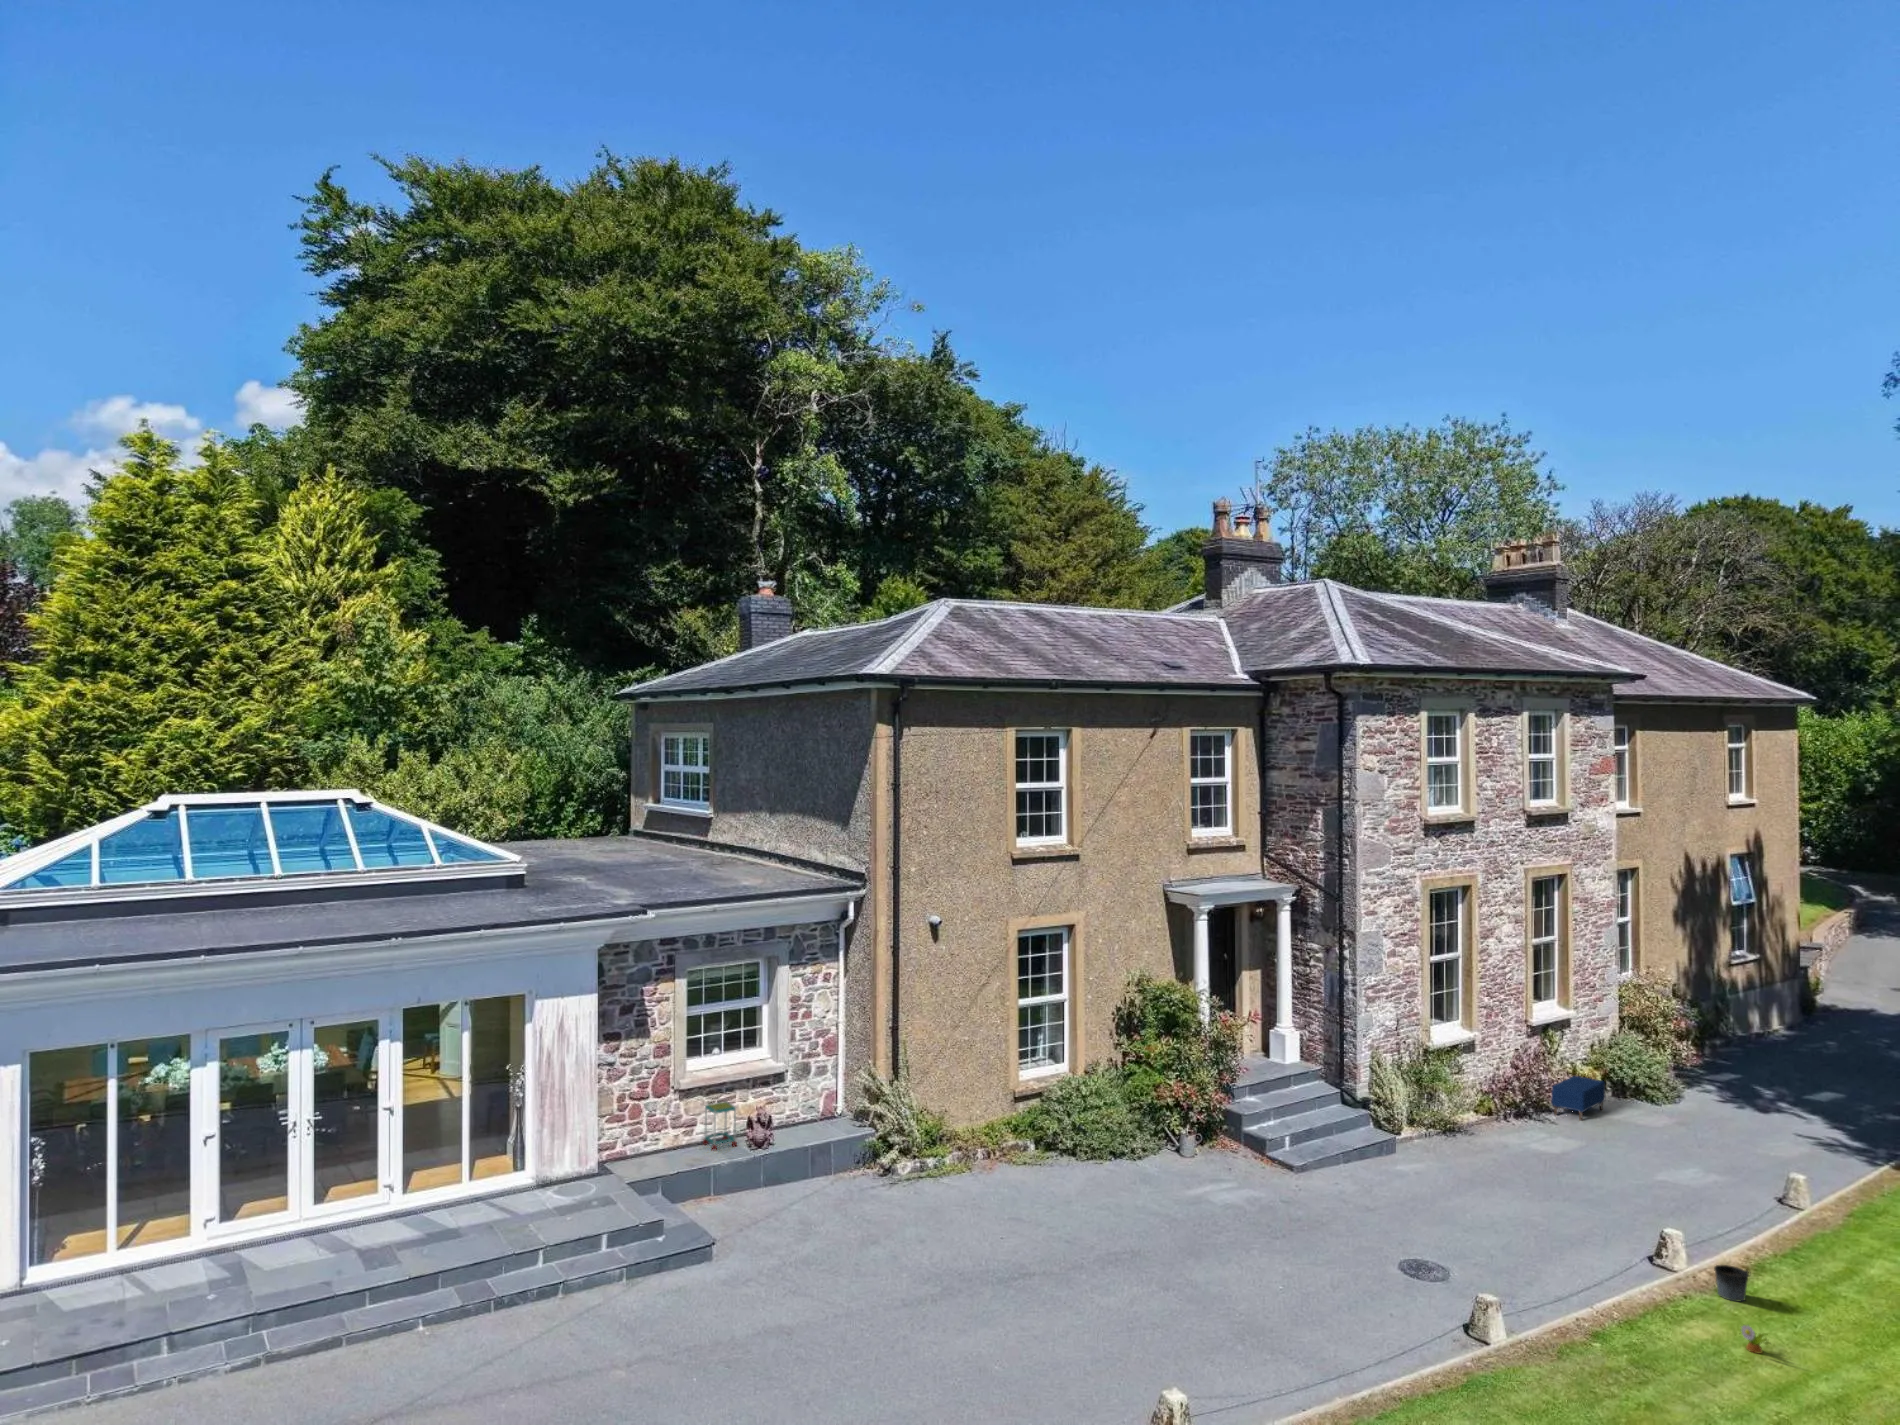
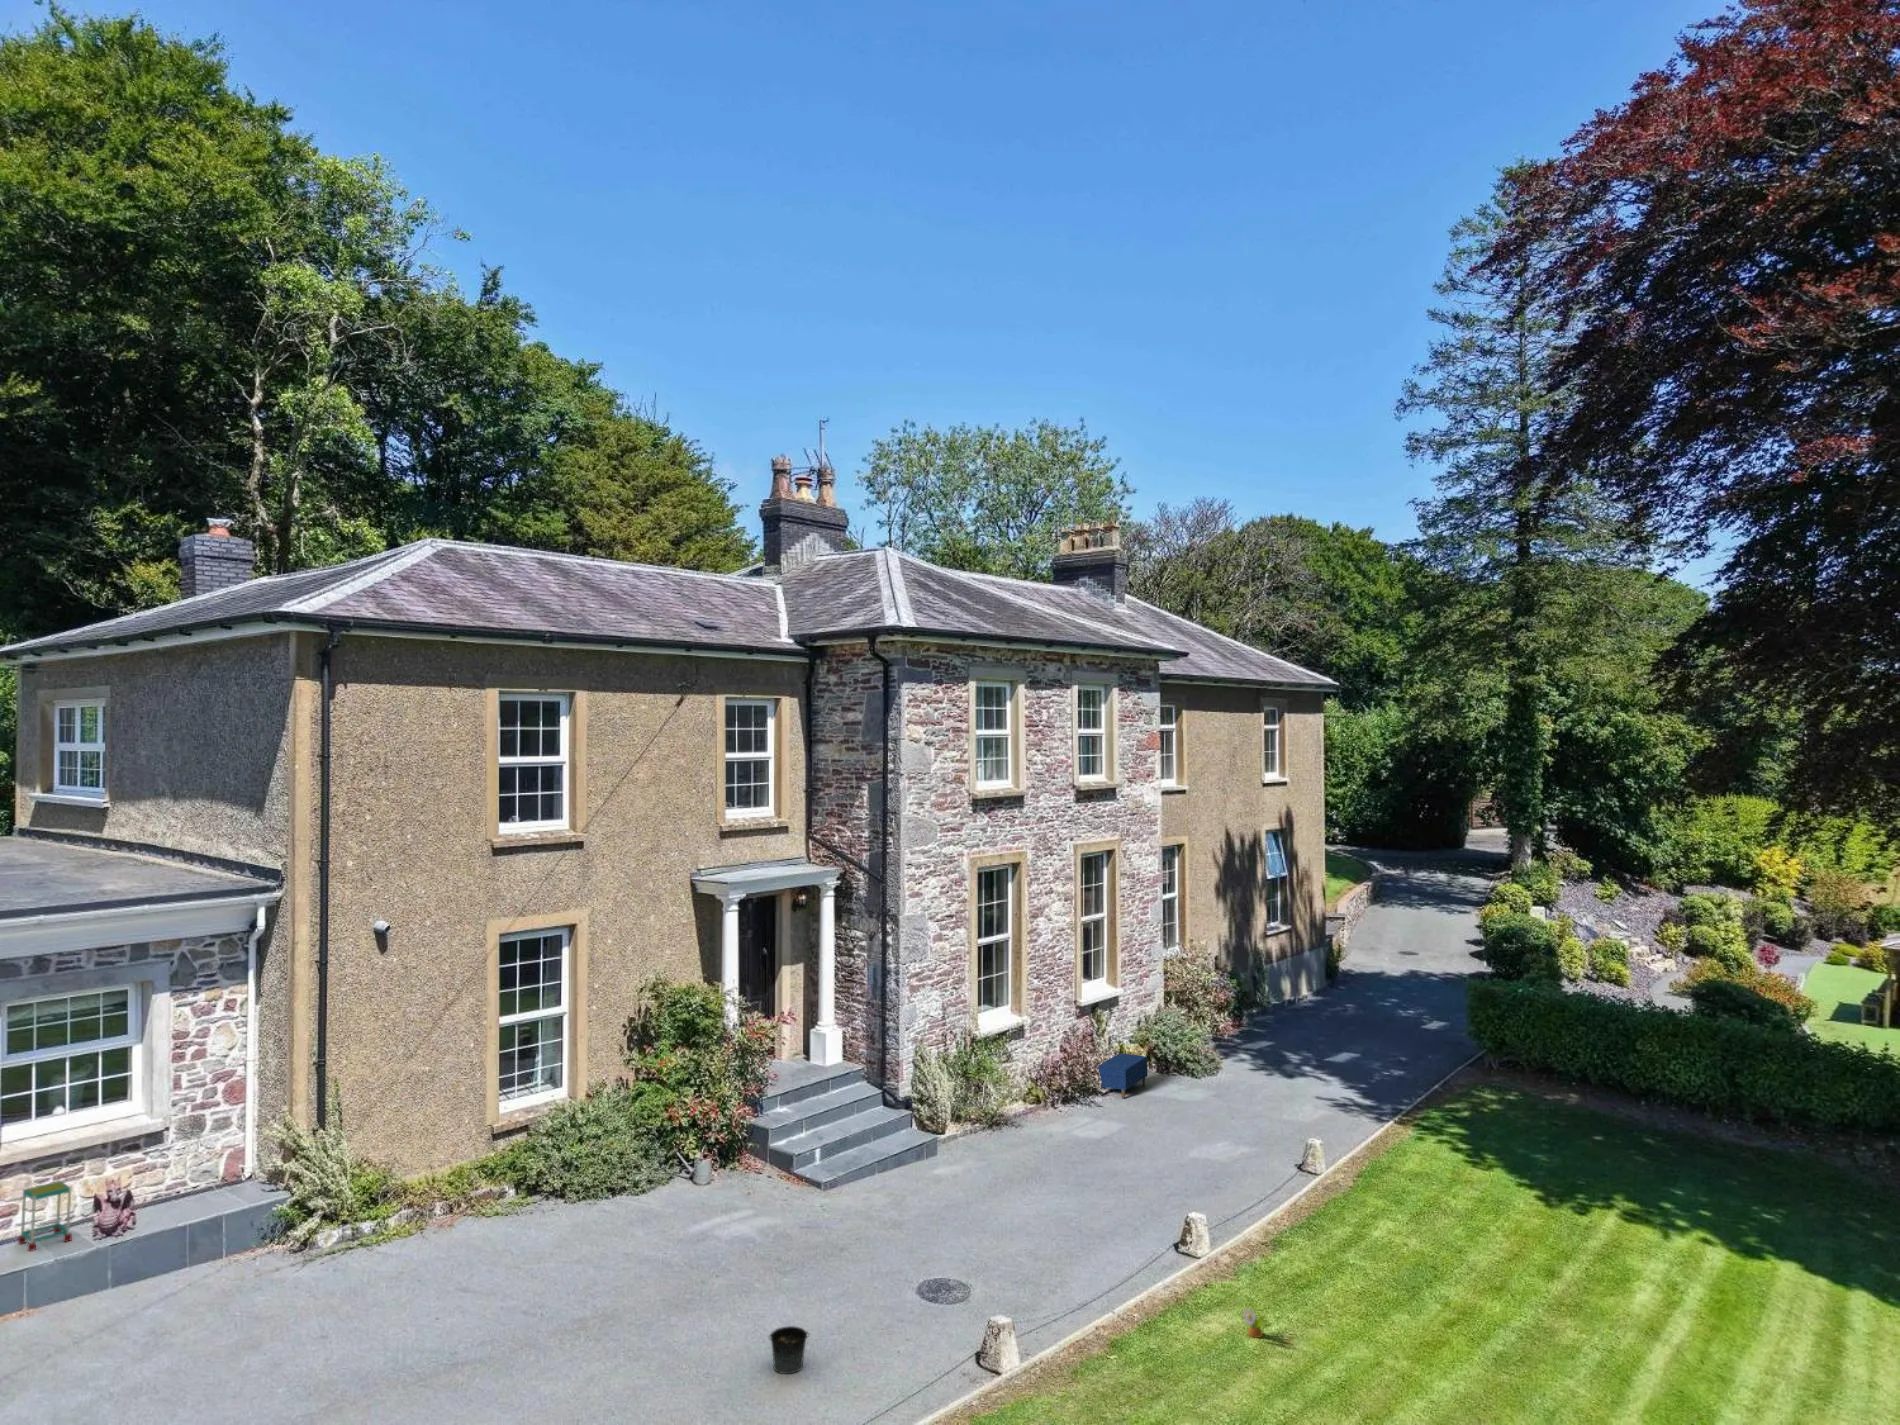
bucket: present [1714,1265,1749,1301] -> present [770,1326,809,1374]

